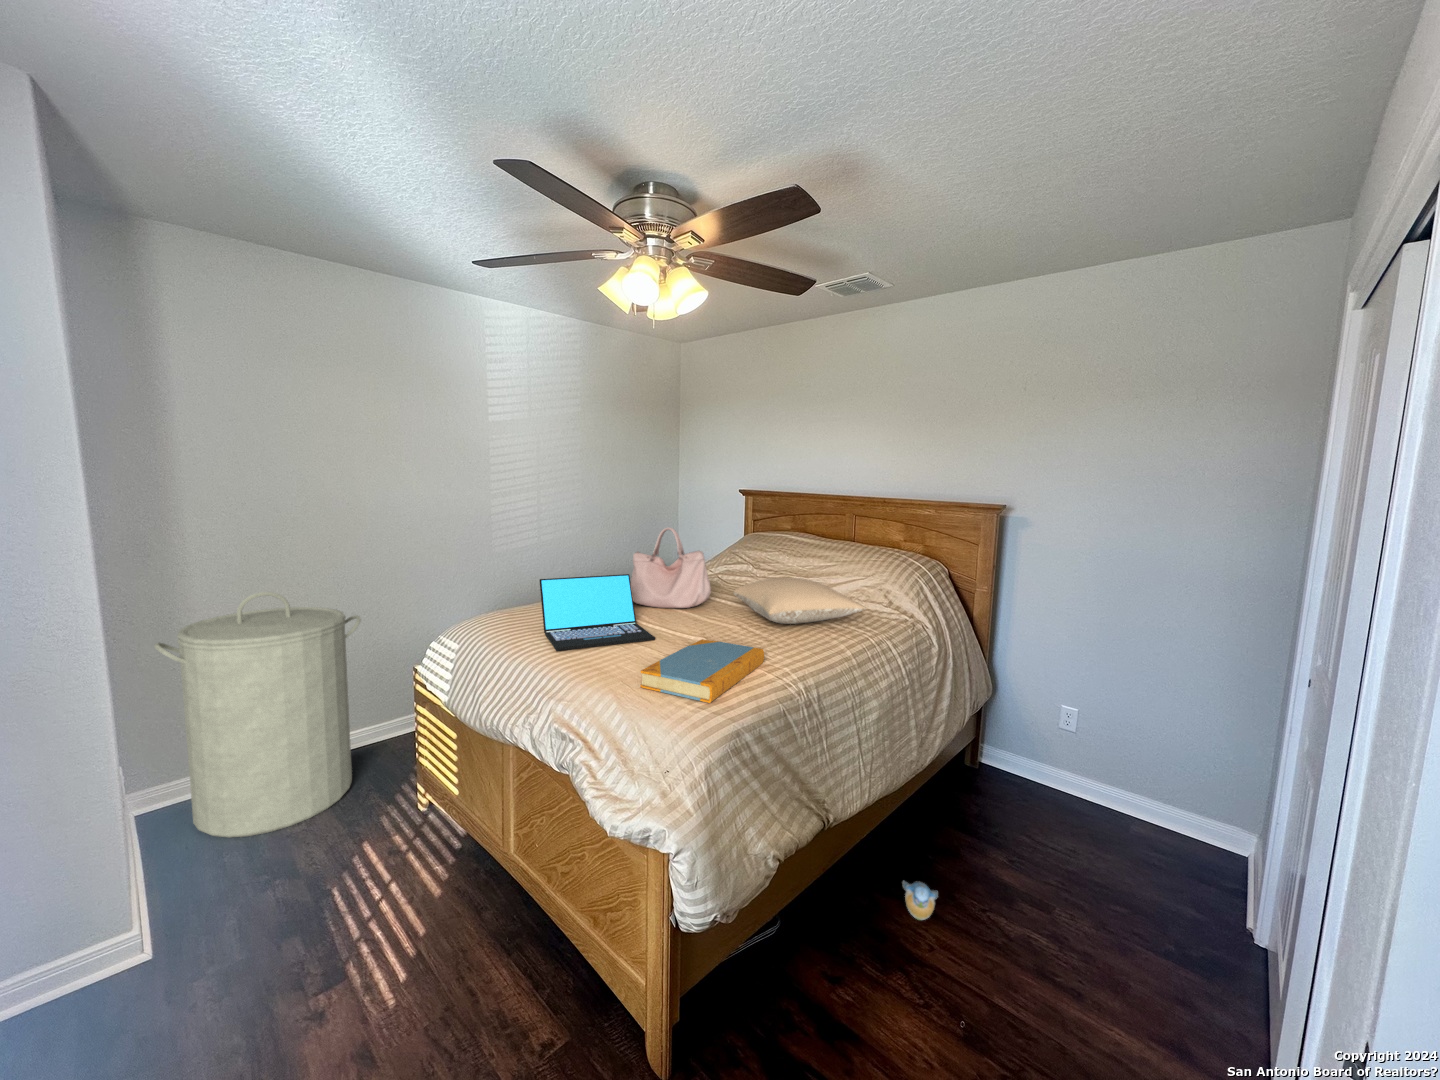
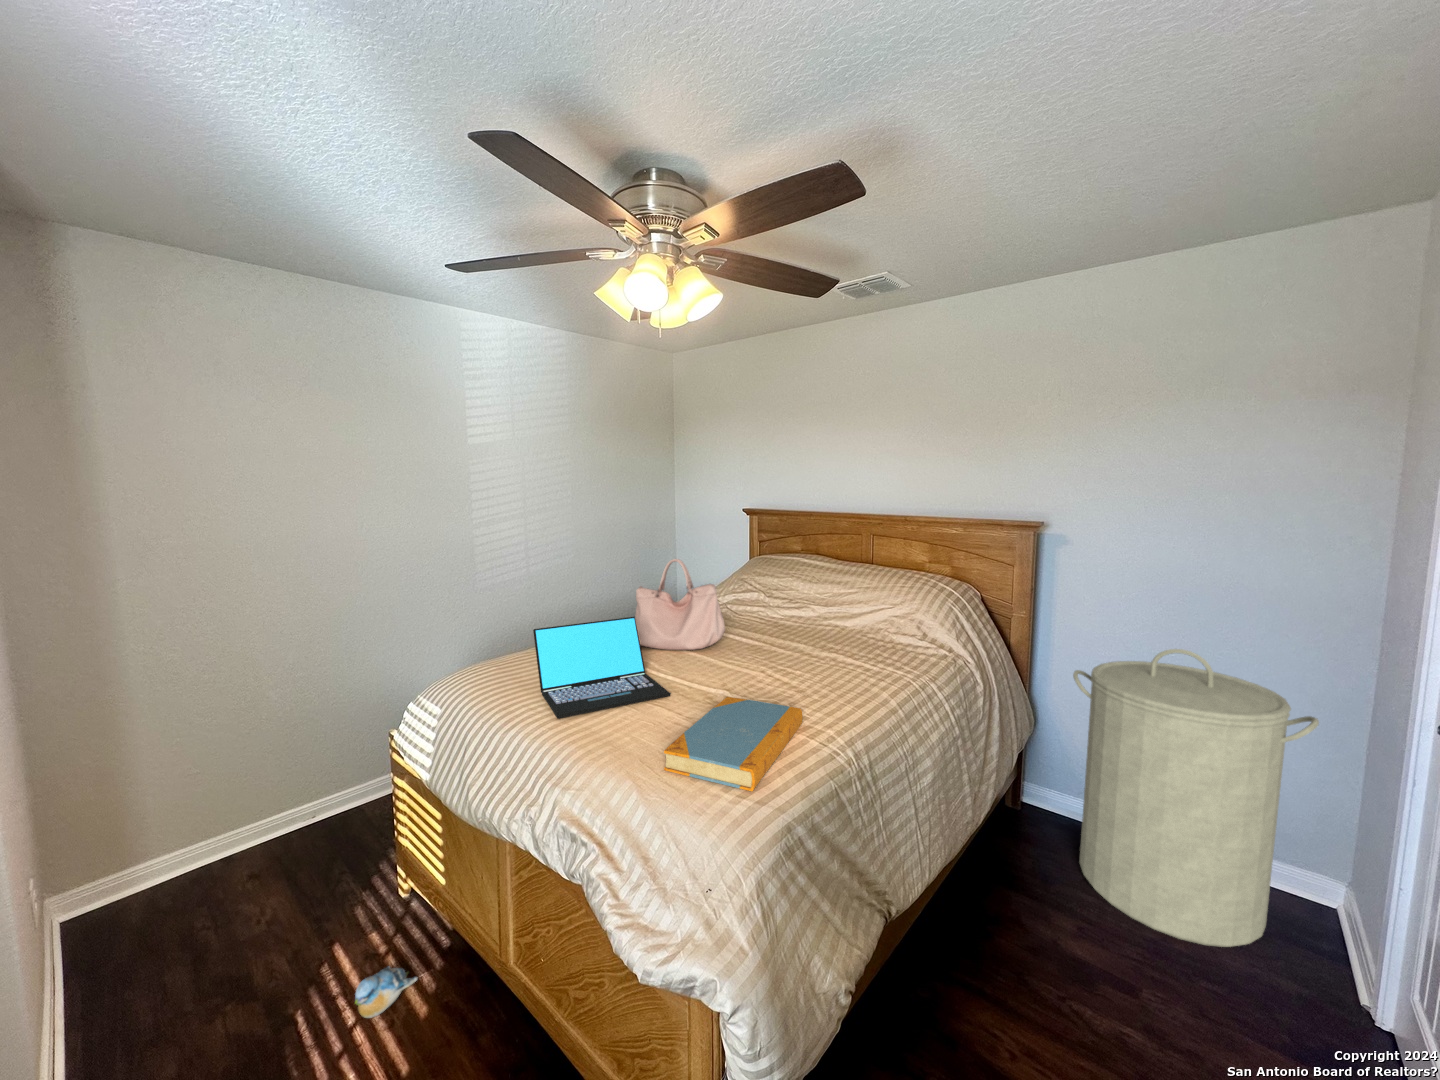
pillow: present [734,578,865,624] -> none [751,612,904,667]
laundry hamper: present [154,592,361,837] -> present [1073,649,1319,947]
plush toy: present [903,881,938,920] -> present [355,966,417,1018]

